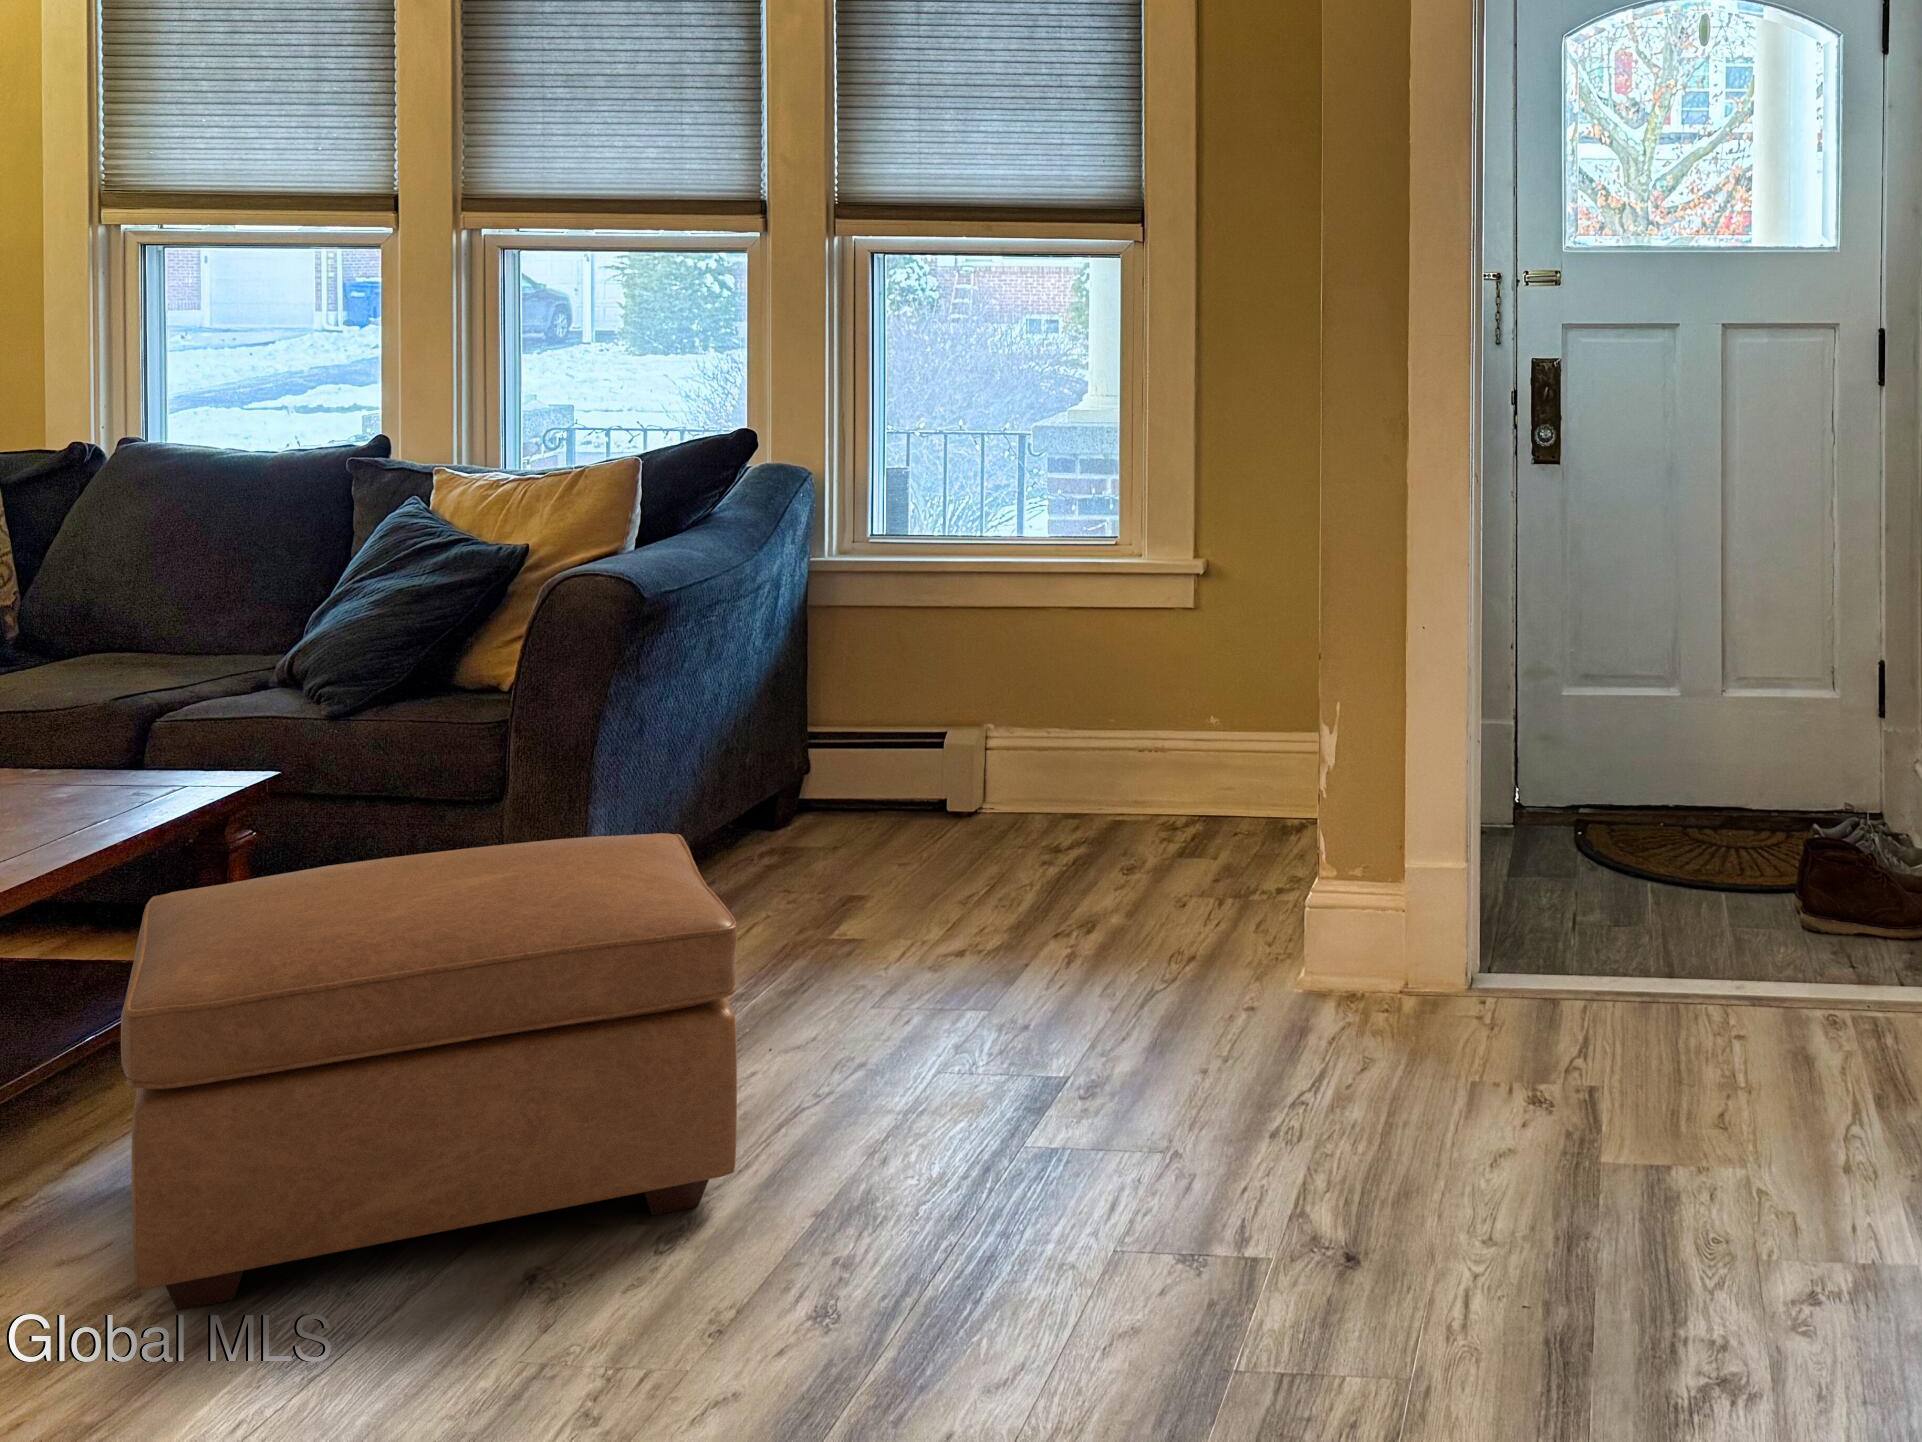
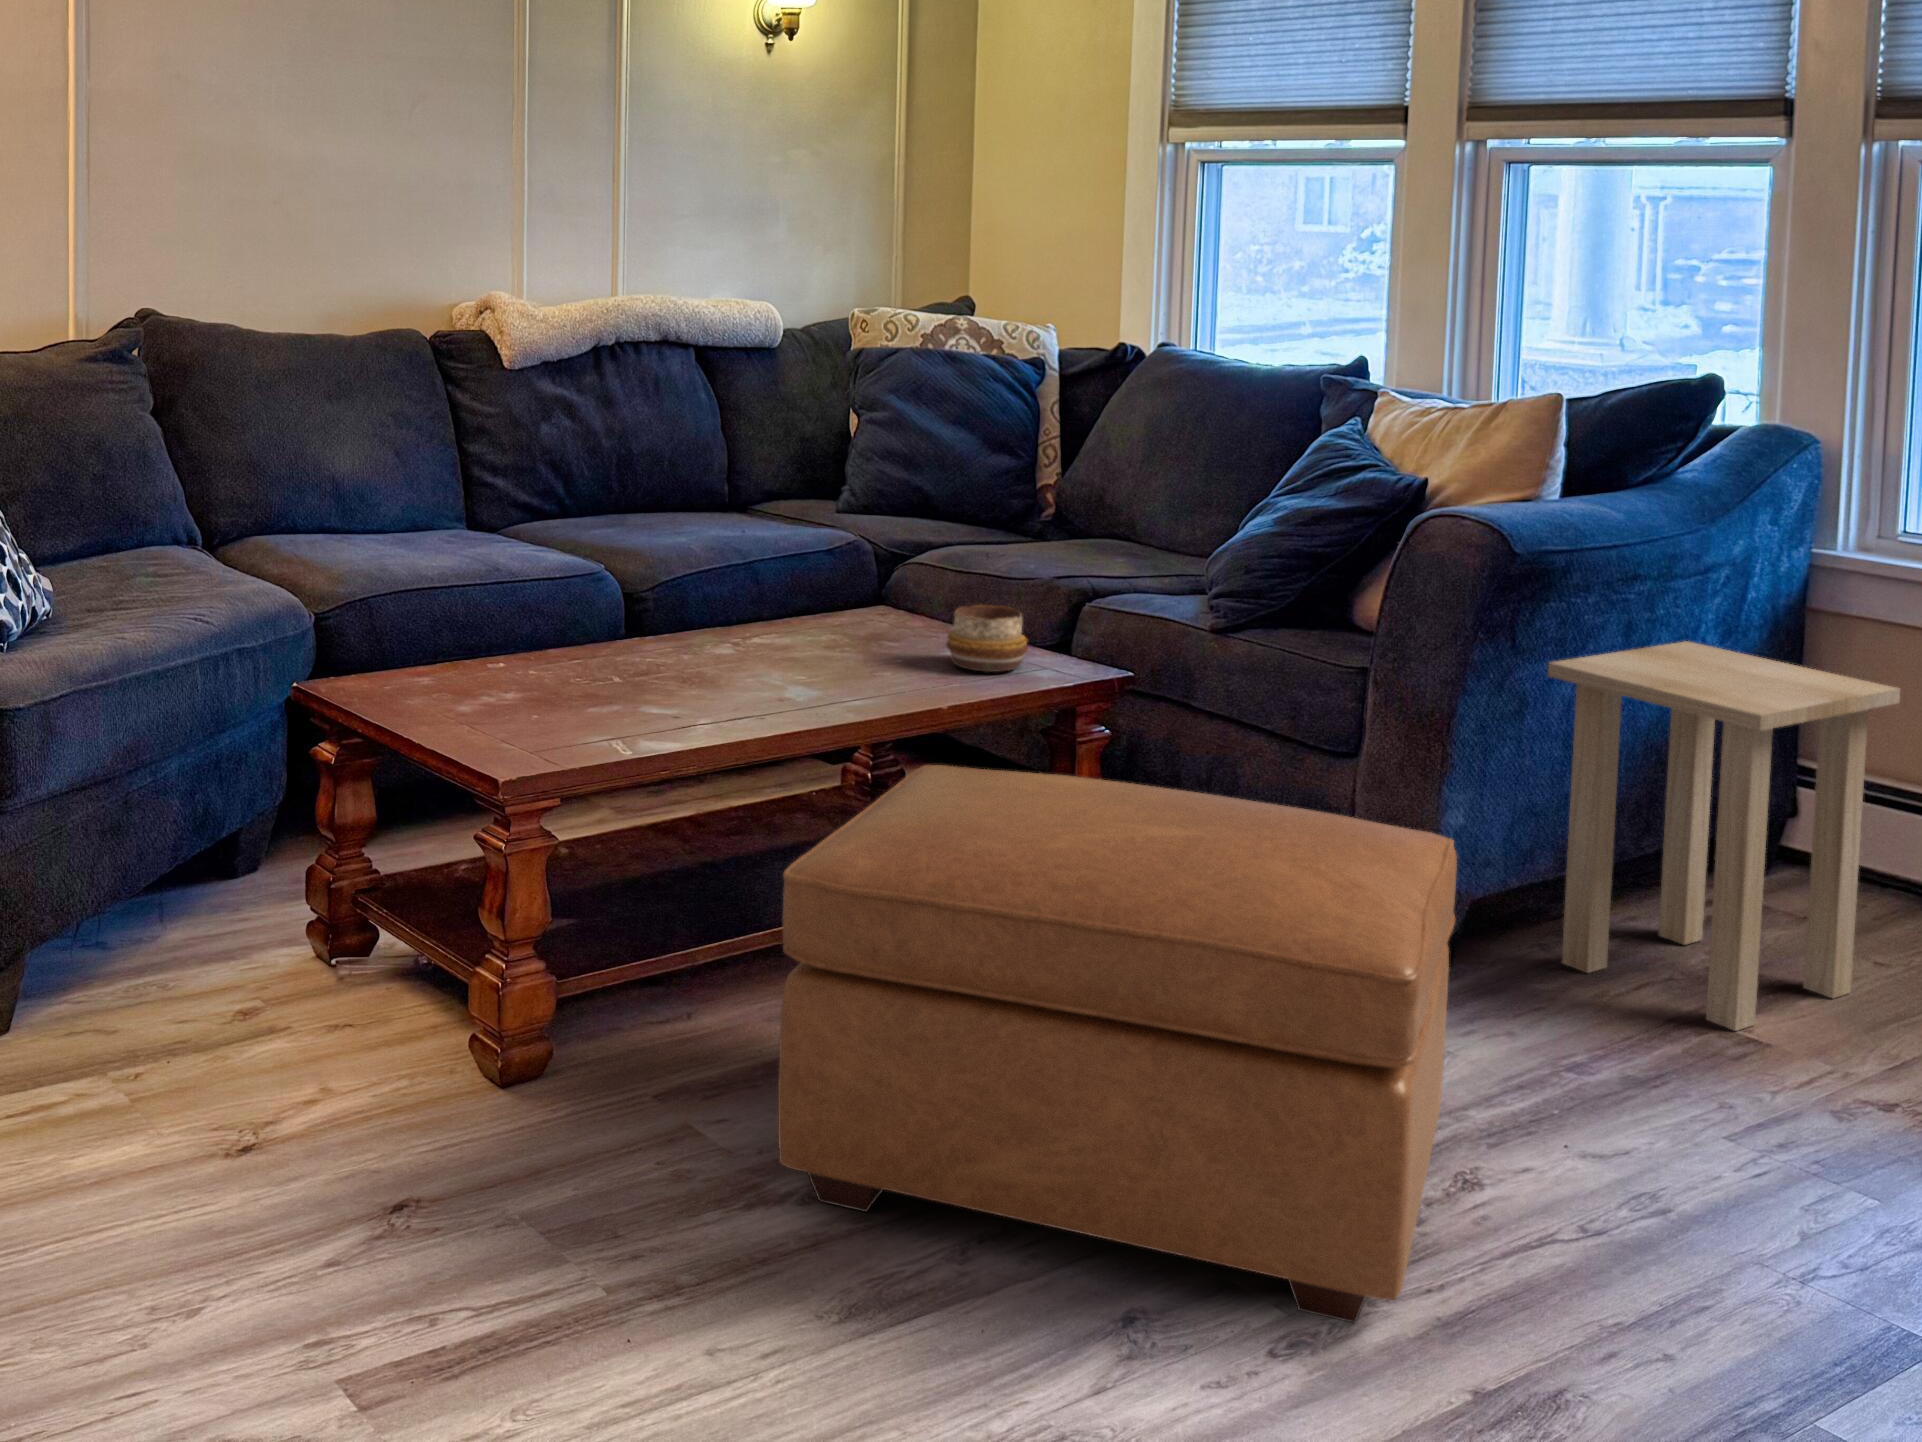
side table: none [661,651,916,941] -> present [1548,641,1900,1031]
decorative bowl: none [66,737,164,807] -> present [946,605,1028,672]

